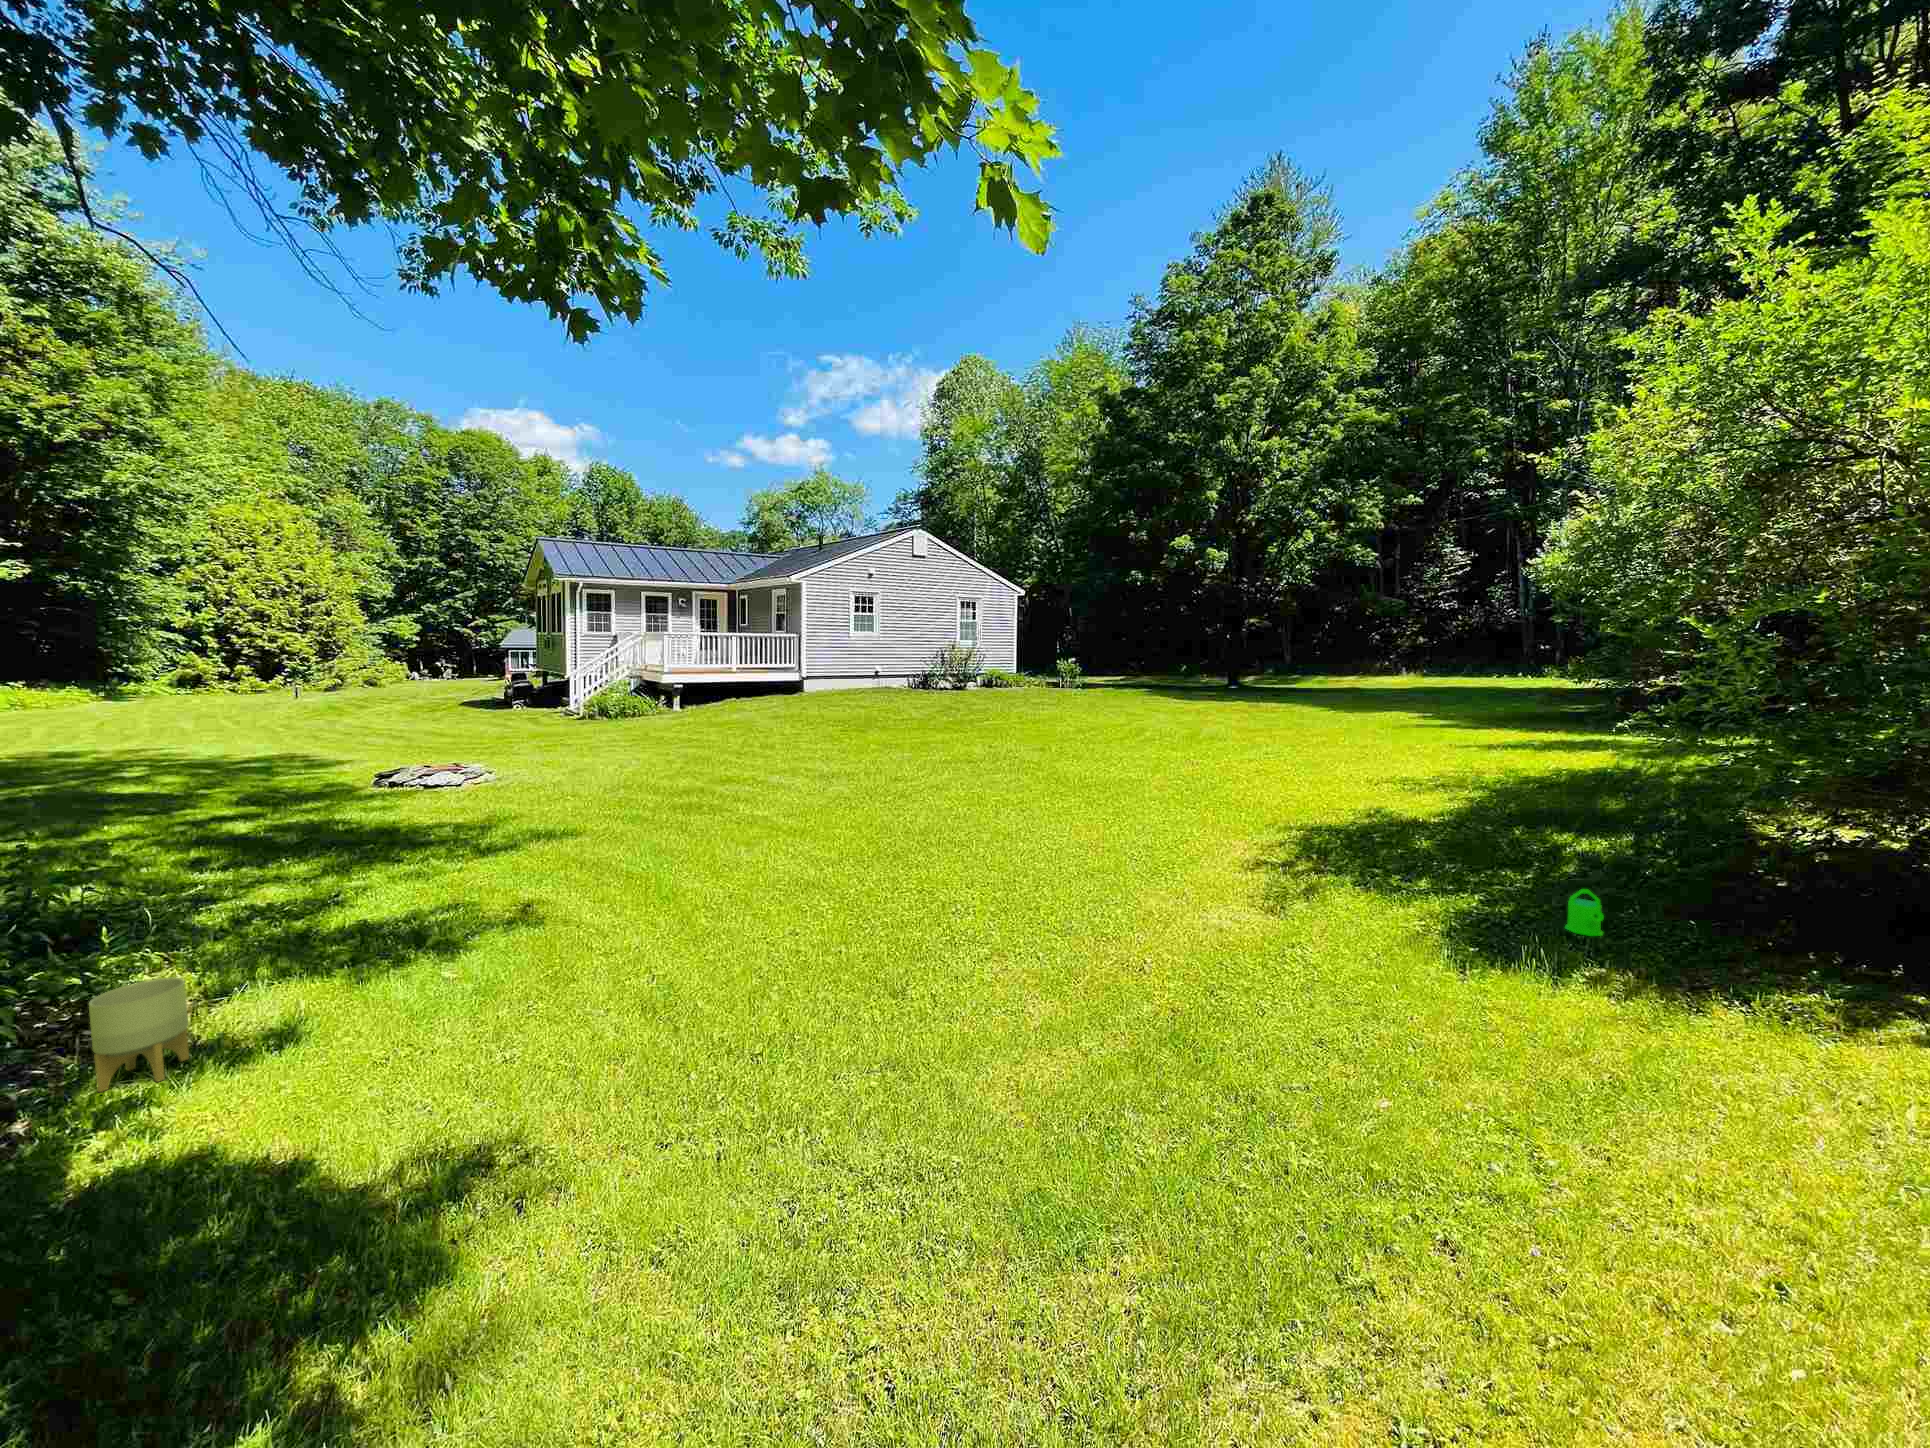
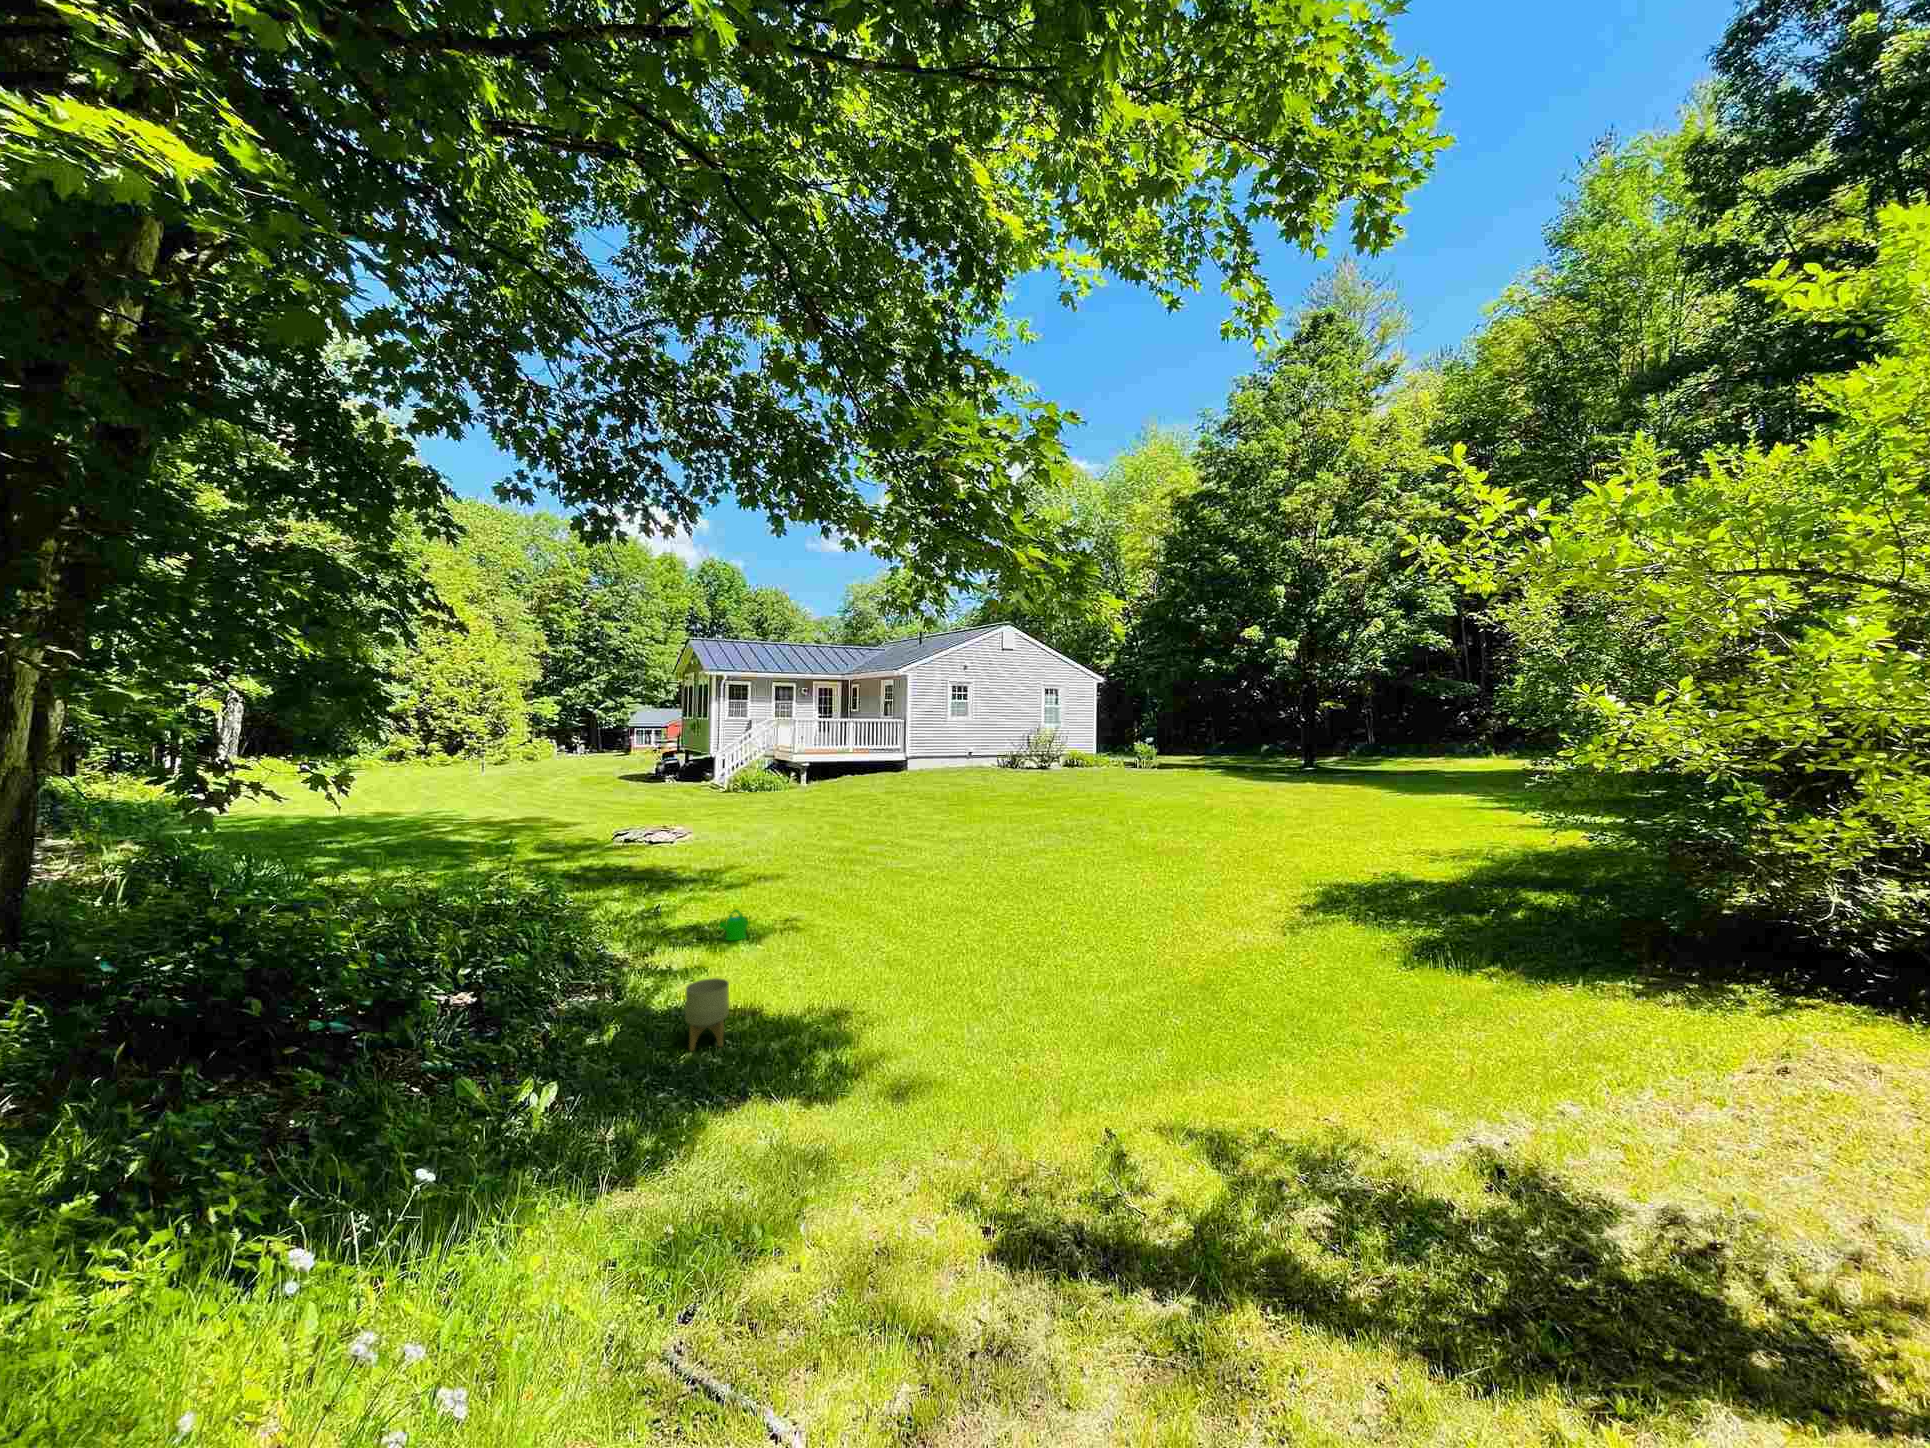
watering can: present [1565,889,1604,936] -> present [719,909,749,940]

